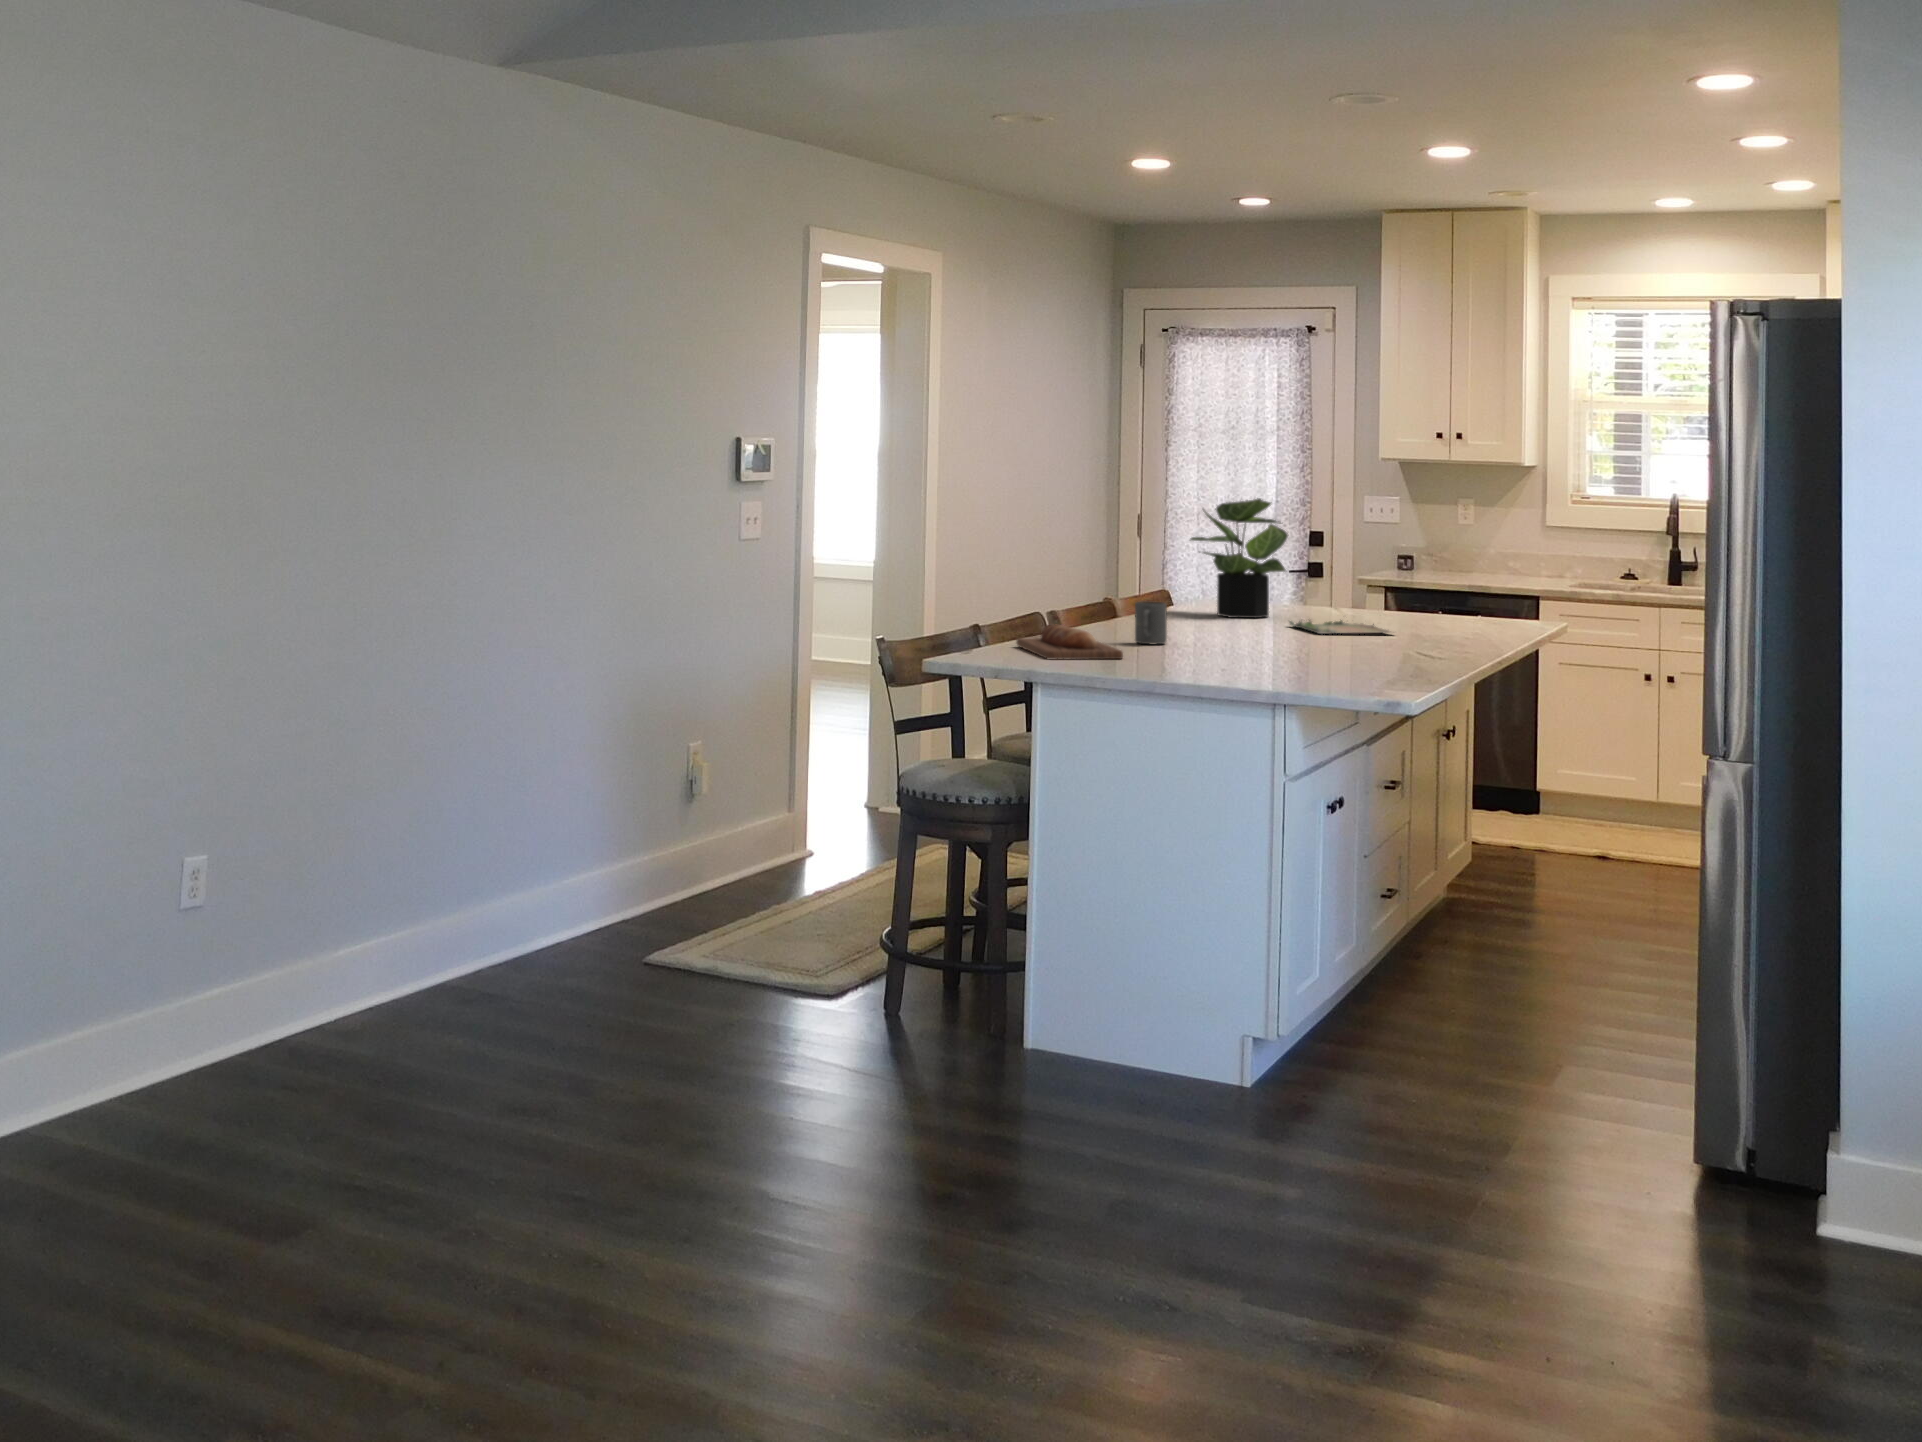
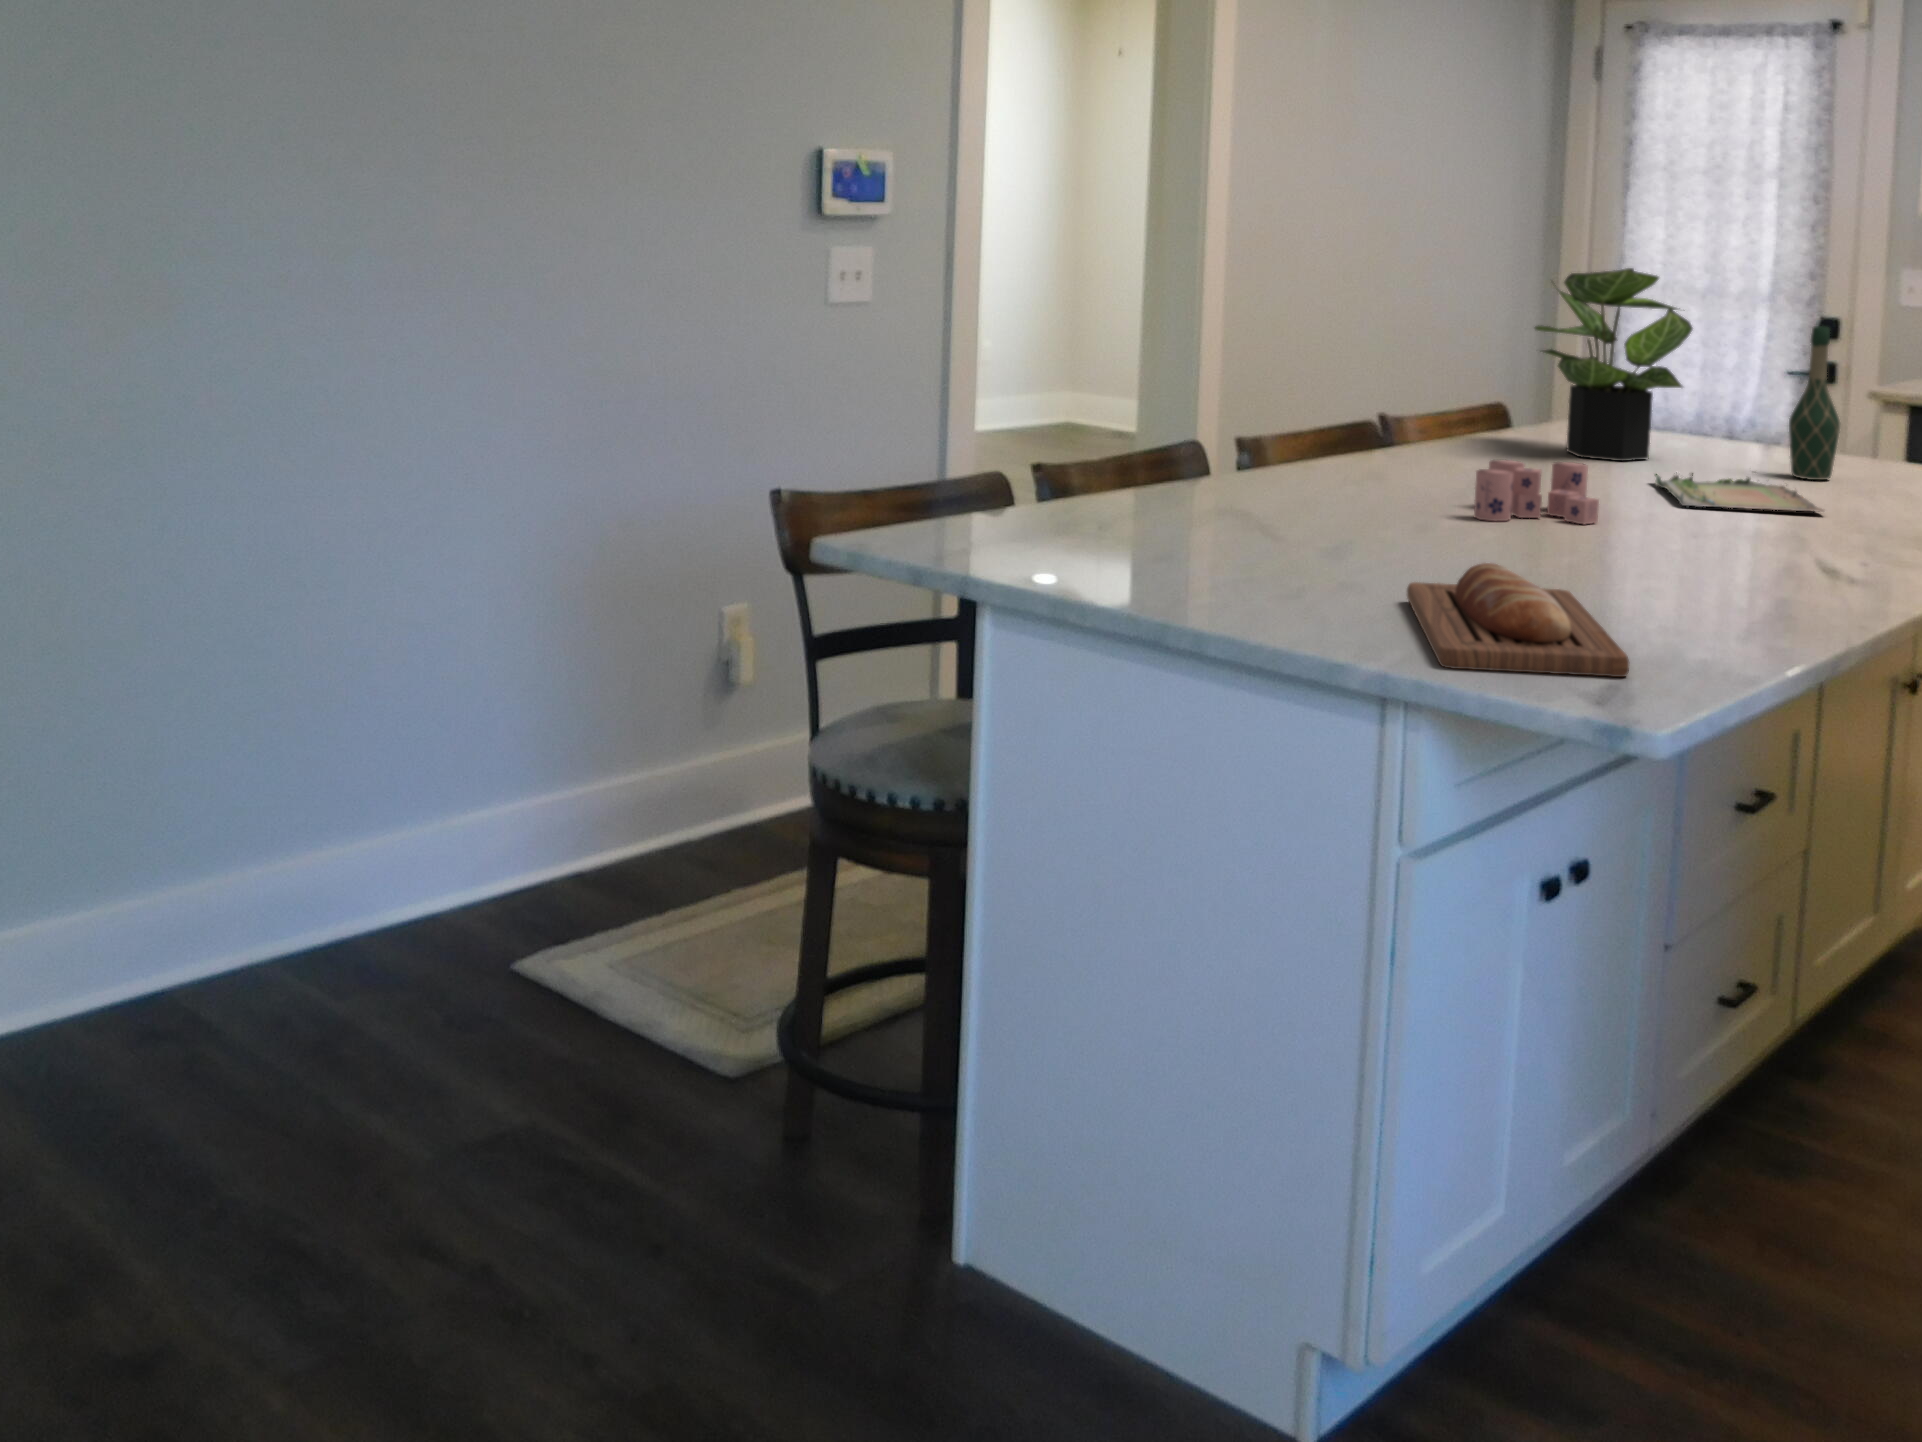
wine bottle: none [1354,529,1384,622] -> present [1789,326,1840,480]
mug: present [1135,602,1167,644] -> none [1307,442,1366,520]
candle: none [1219,610,1286,643] -> present [1474,460,1599,524]
bread loaf: present [1016,624,1123,660] -> present [1407,563,1629,677]

